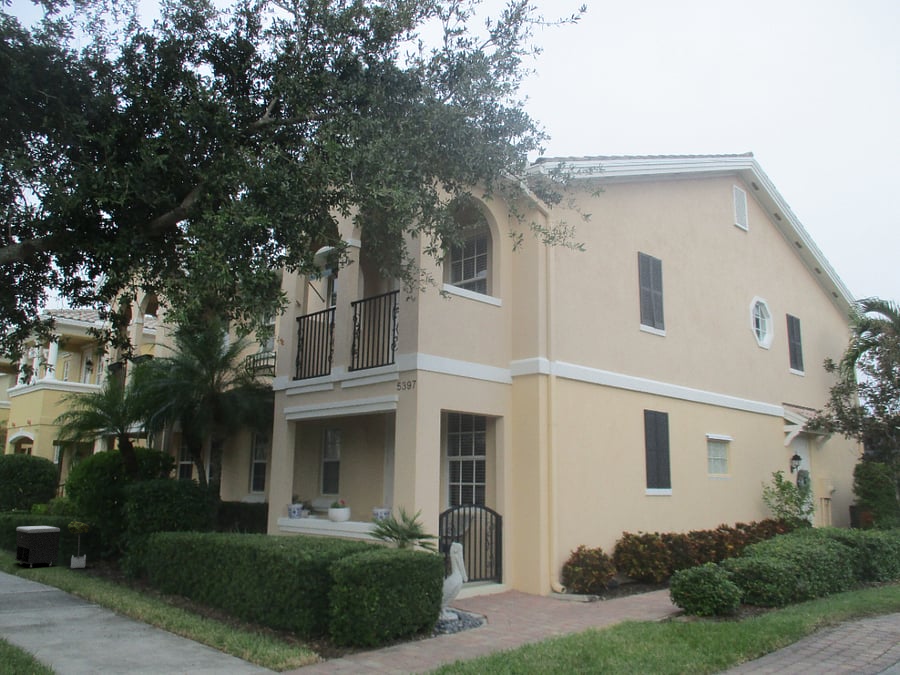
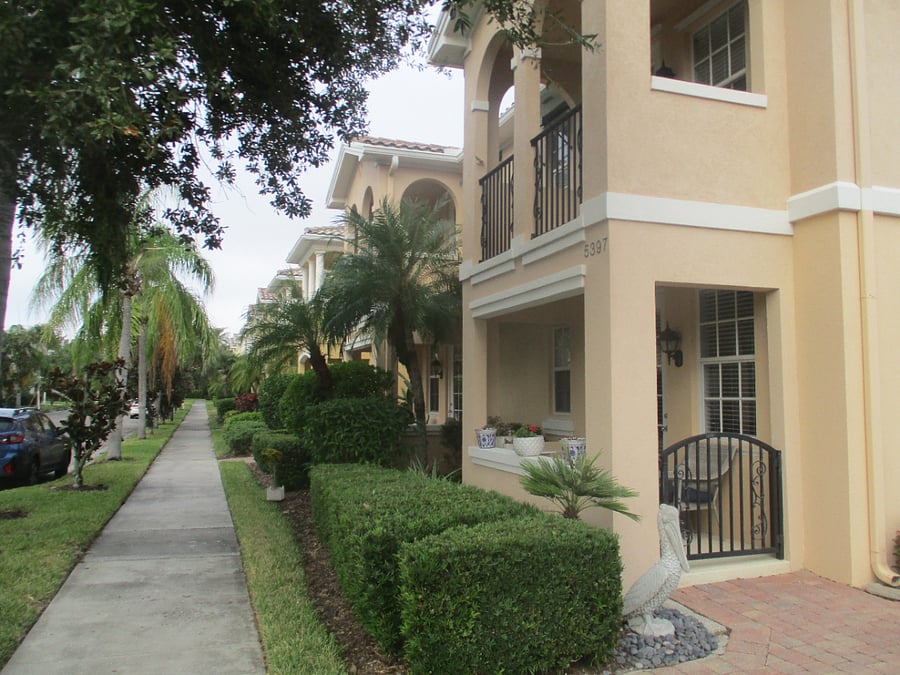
storage bench: present [15,526,60,567] -> none [223,452,259,498]

